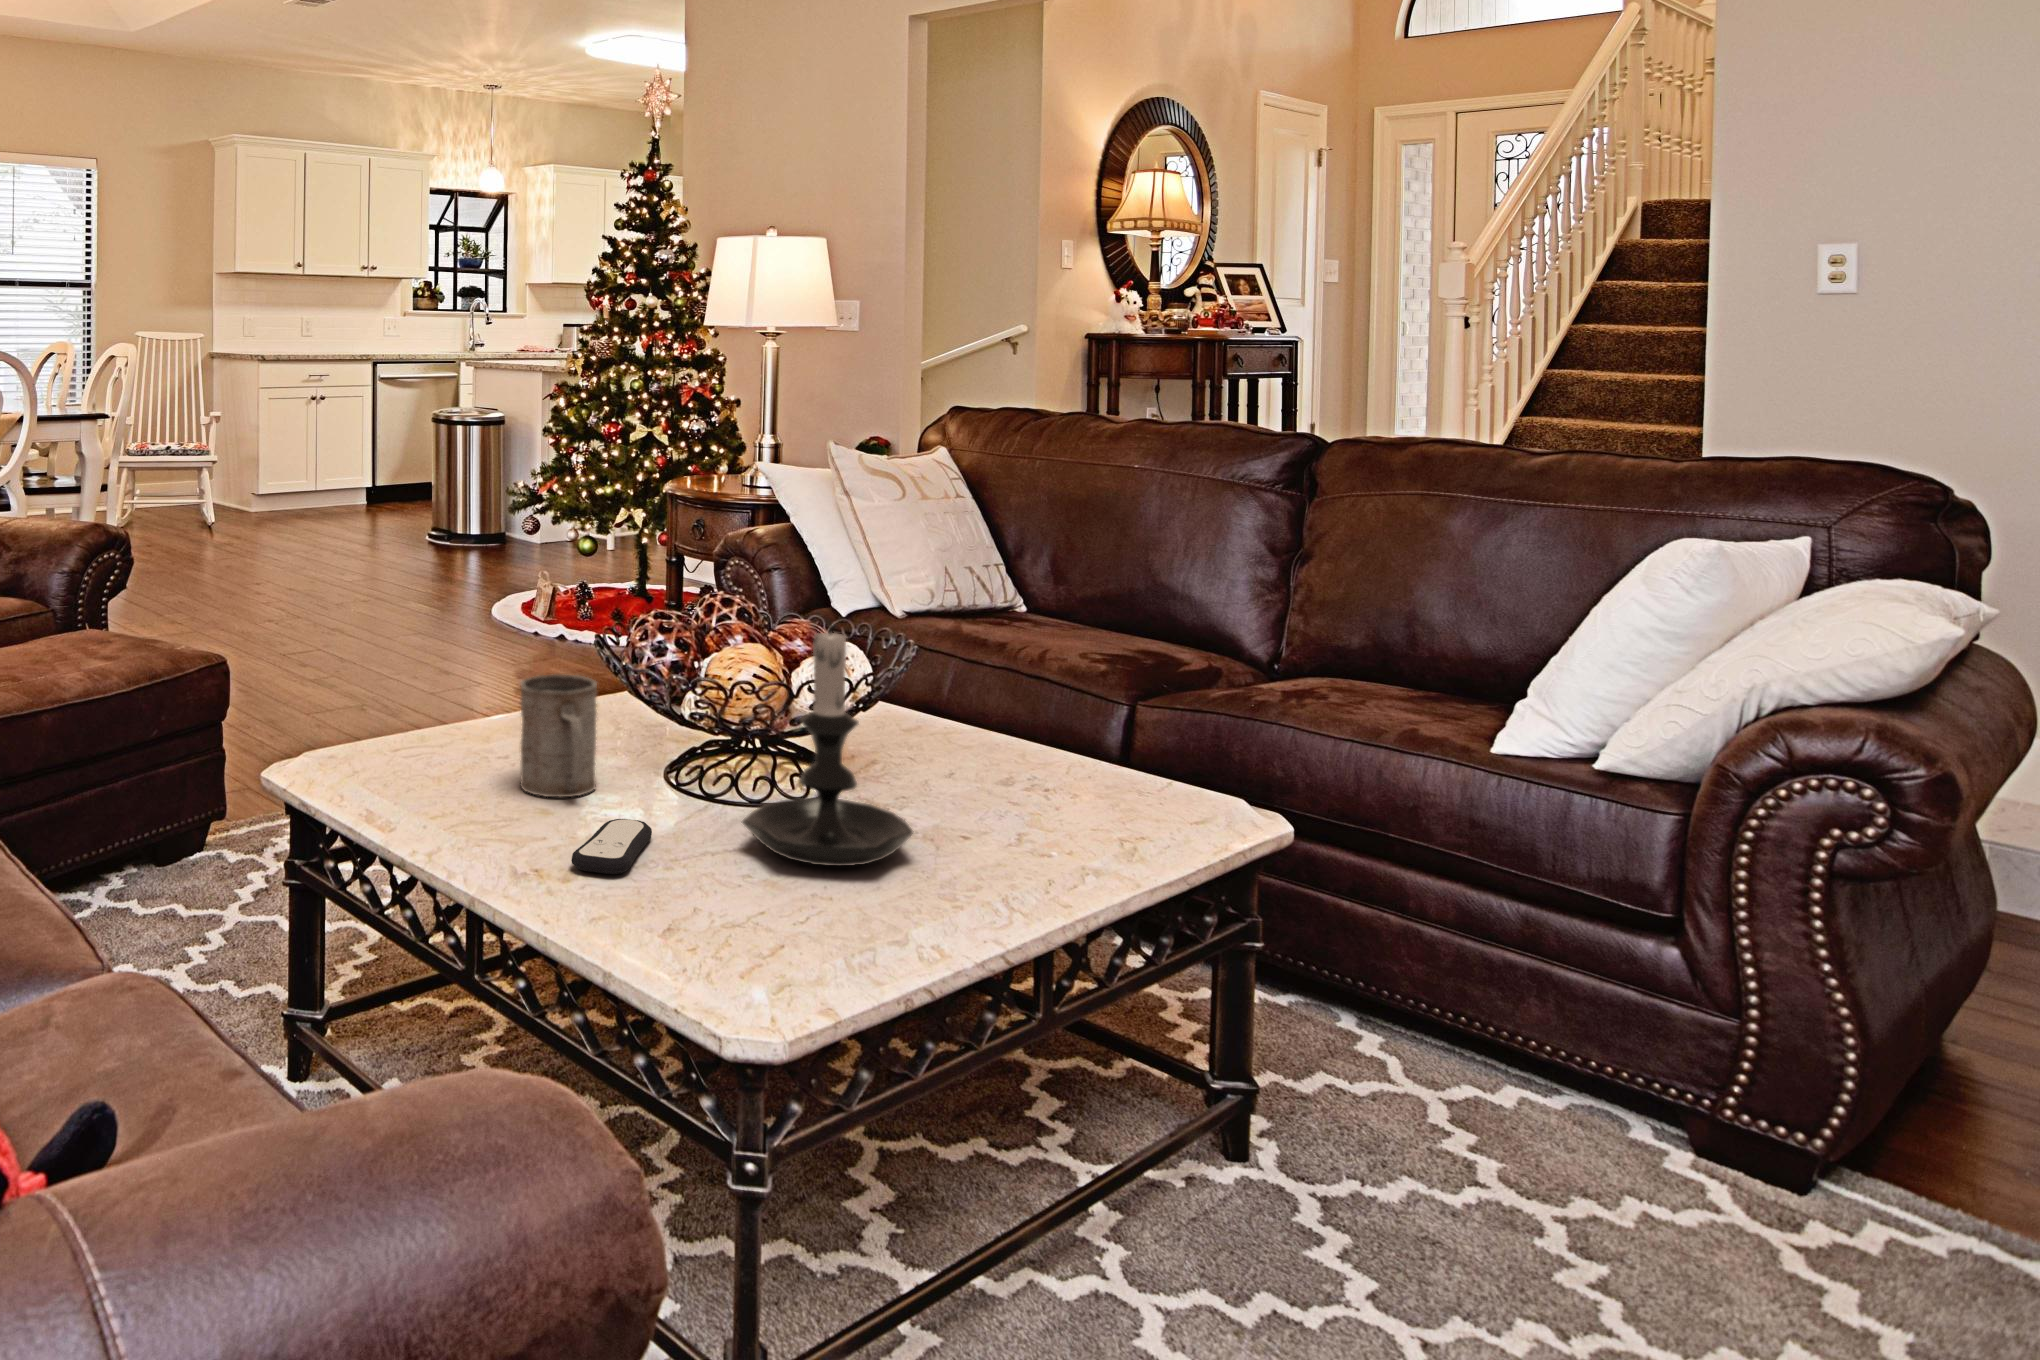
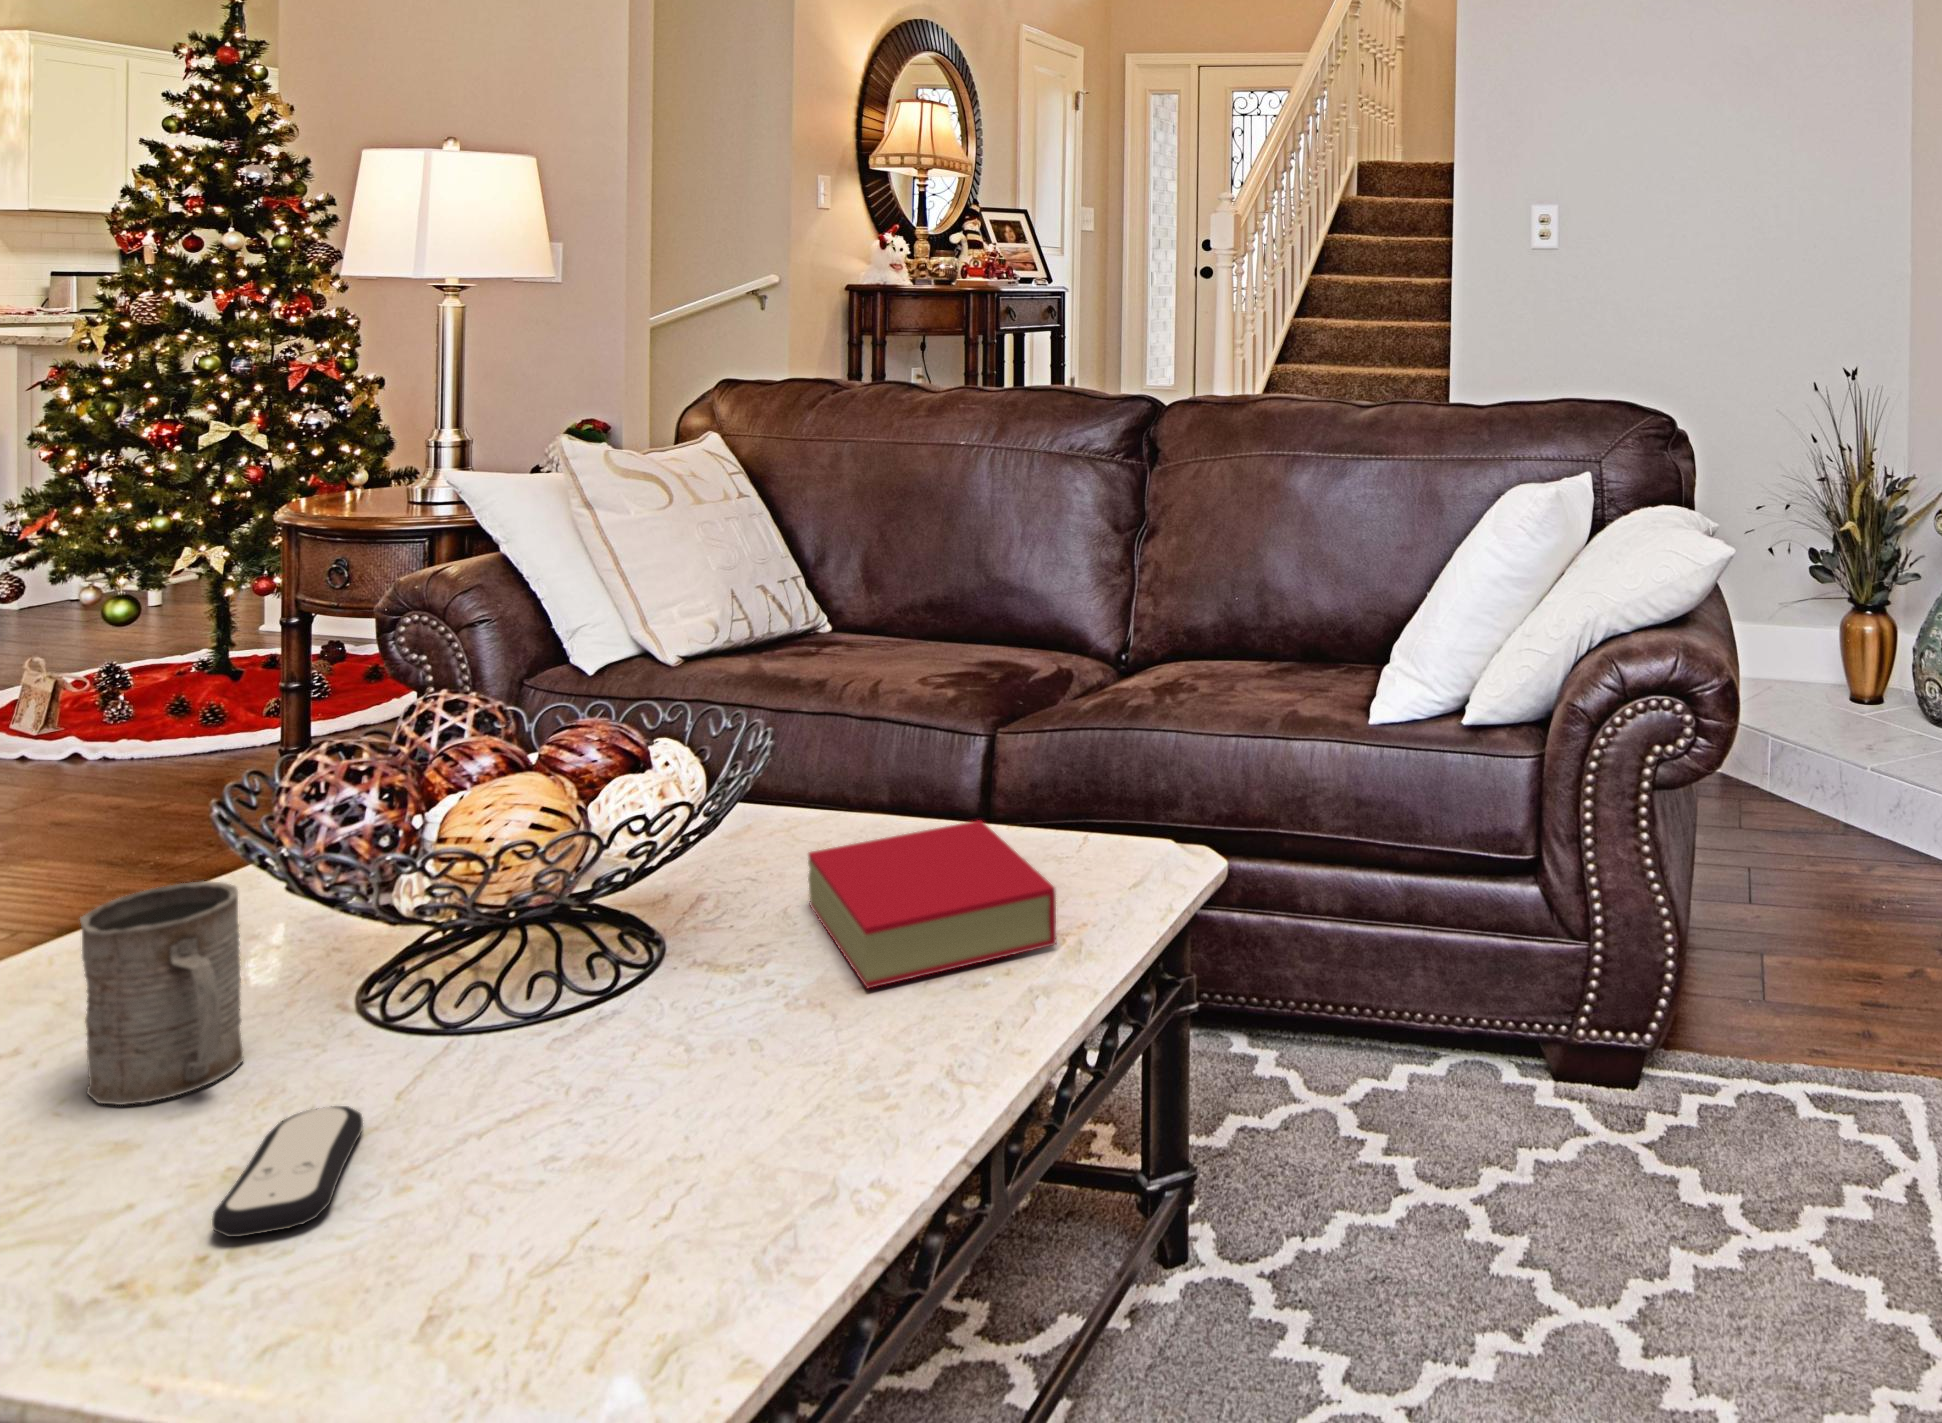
candle holder: present [742,620,913,866] -> none [522,732,793,1101]
book: none [947,744,1127,848] -> present [808,820,1056,989]

